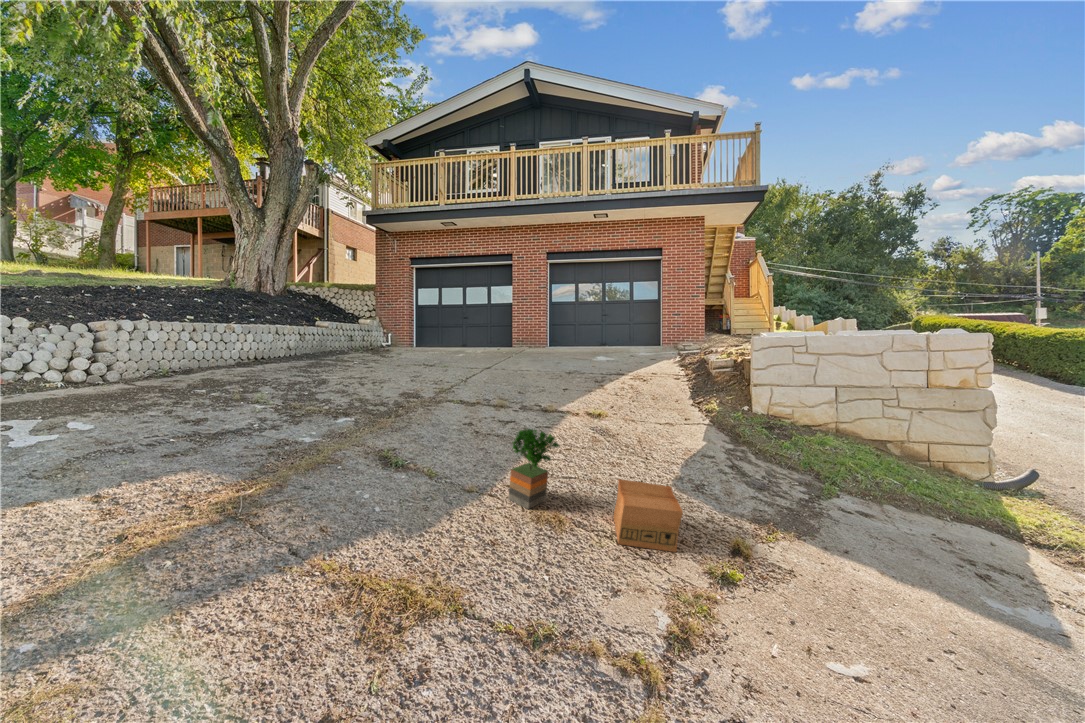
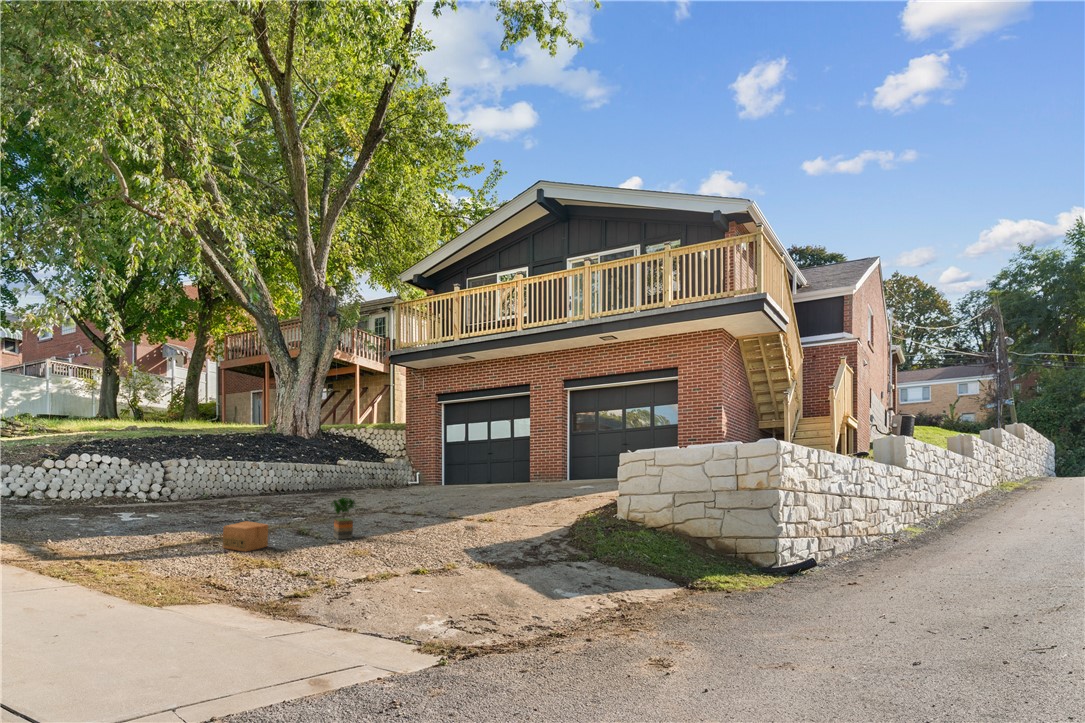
cardboard box: present [613,479,683,552] -> present [223,521,268,552]

